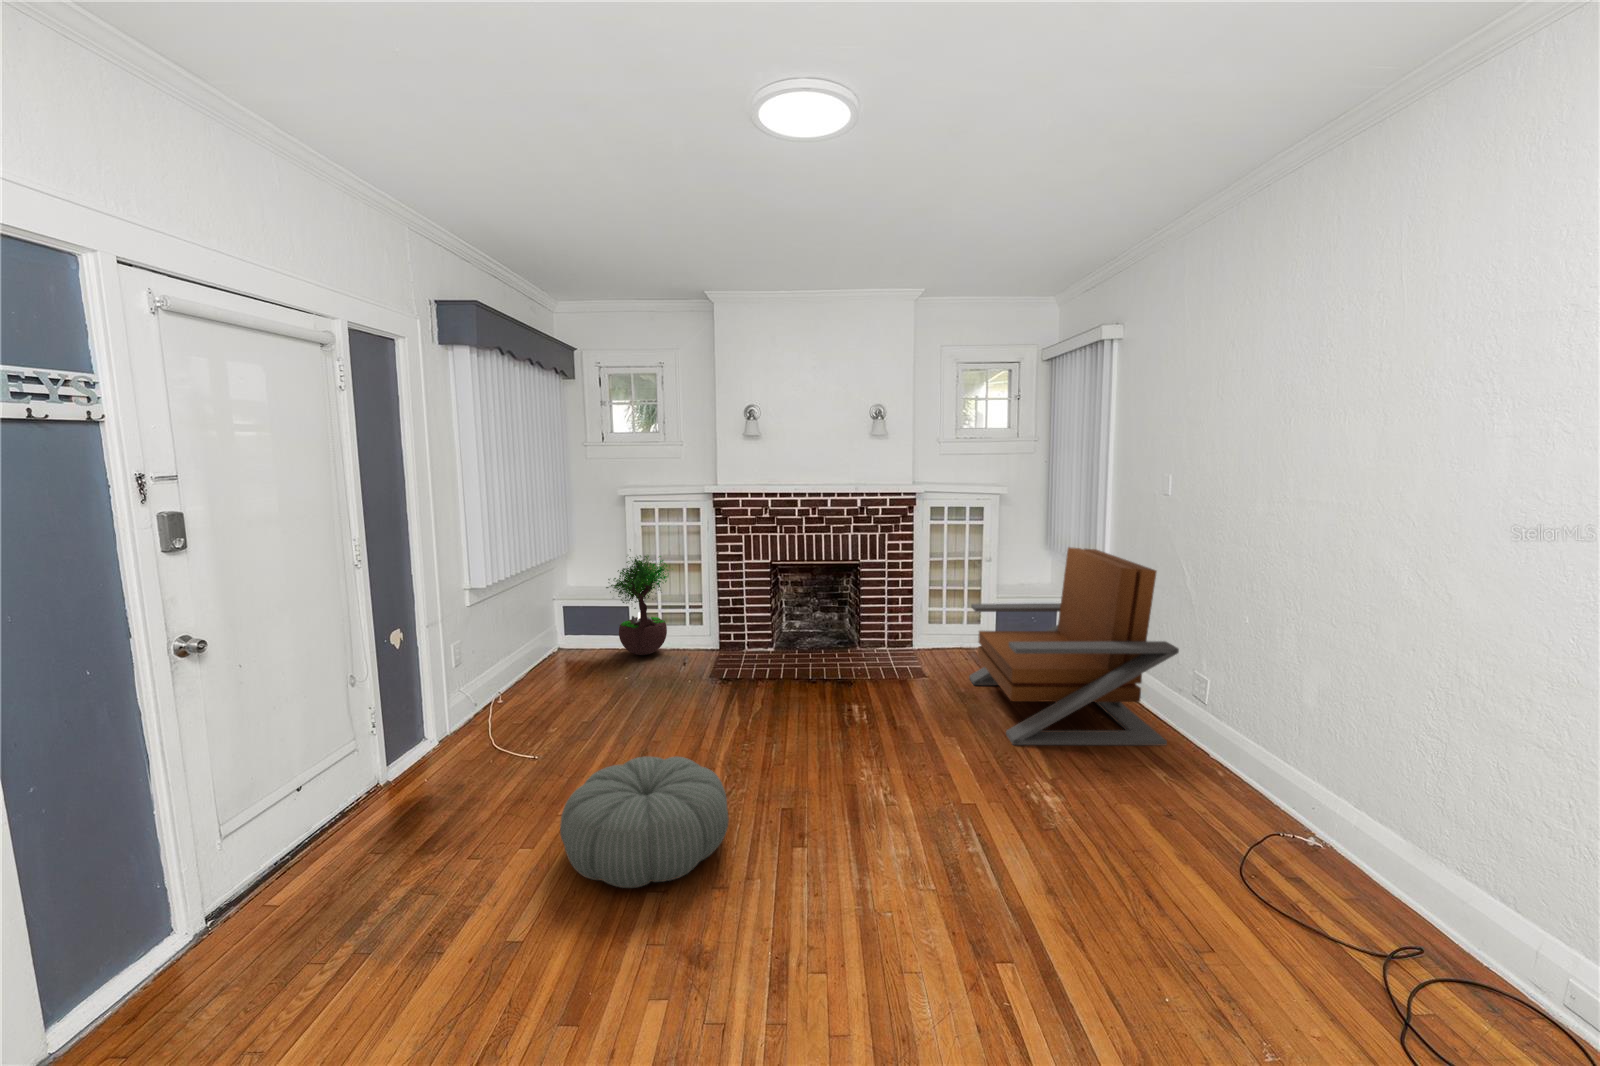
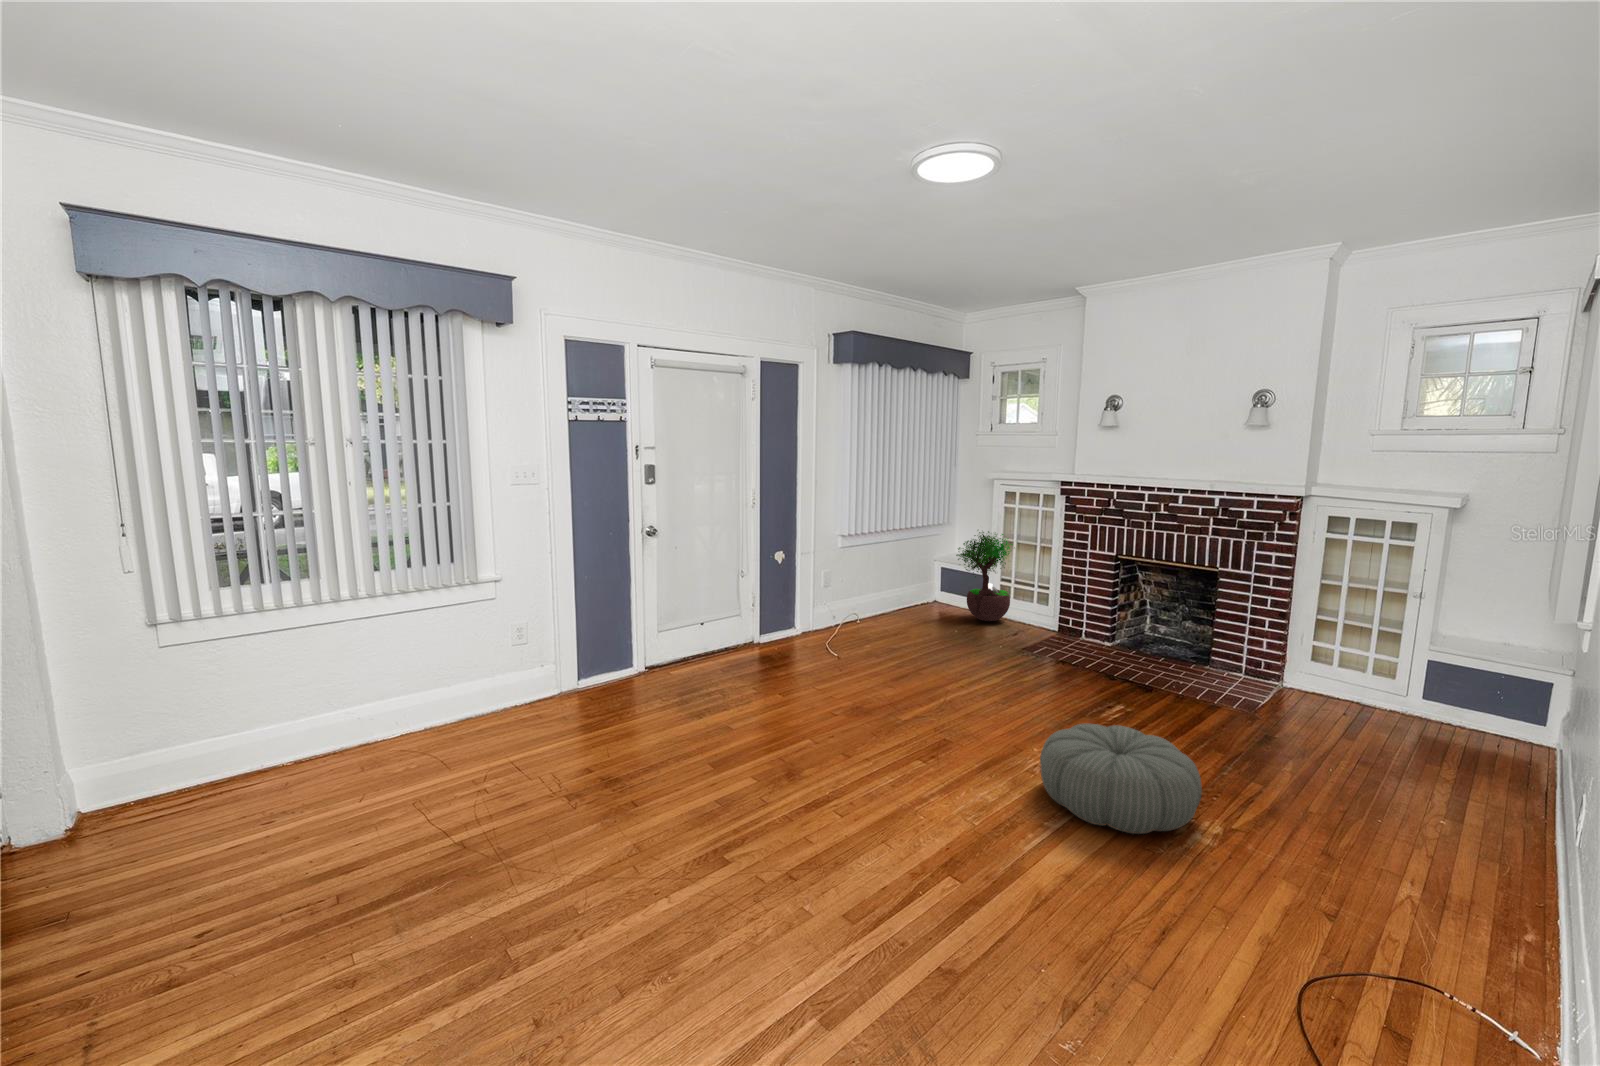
lounge chair: present [969,547,1179,745] -> none [1234,582,1521,859]
pouf: present [560,756,729,888] -> present [1040,724,1202,834]

